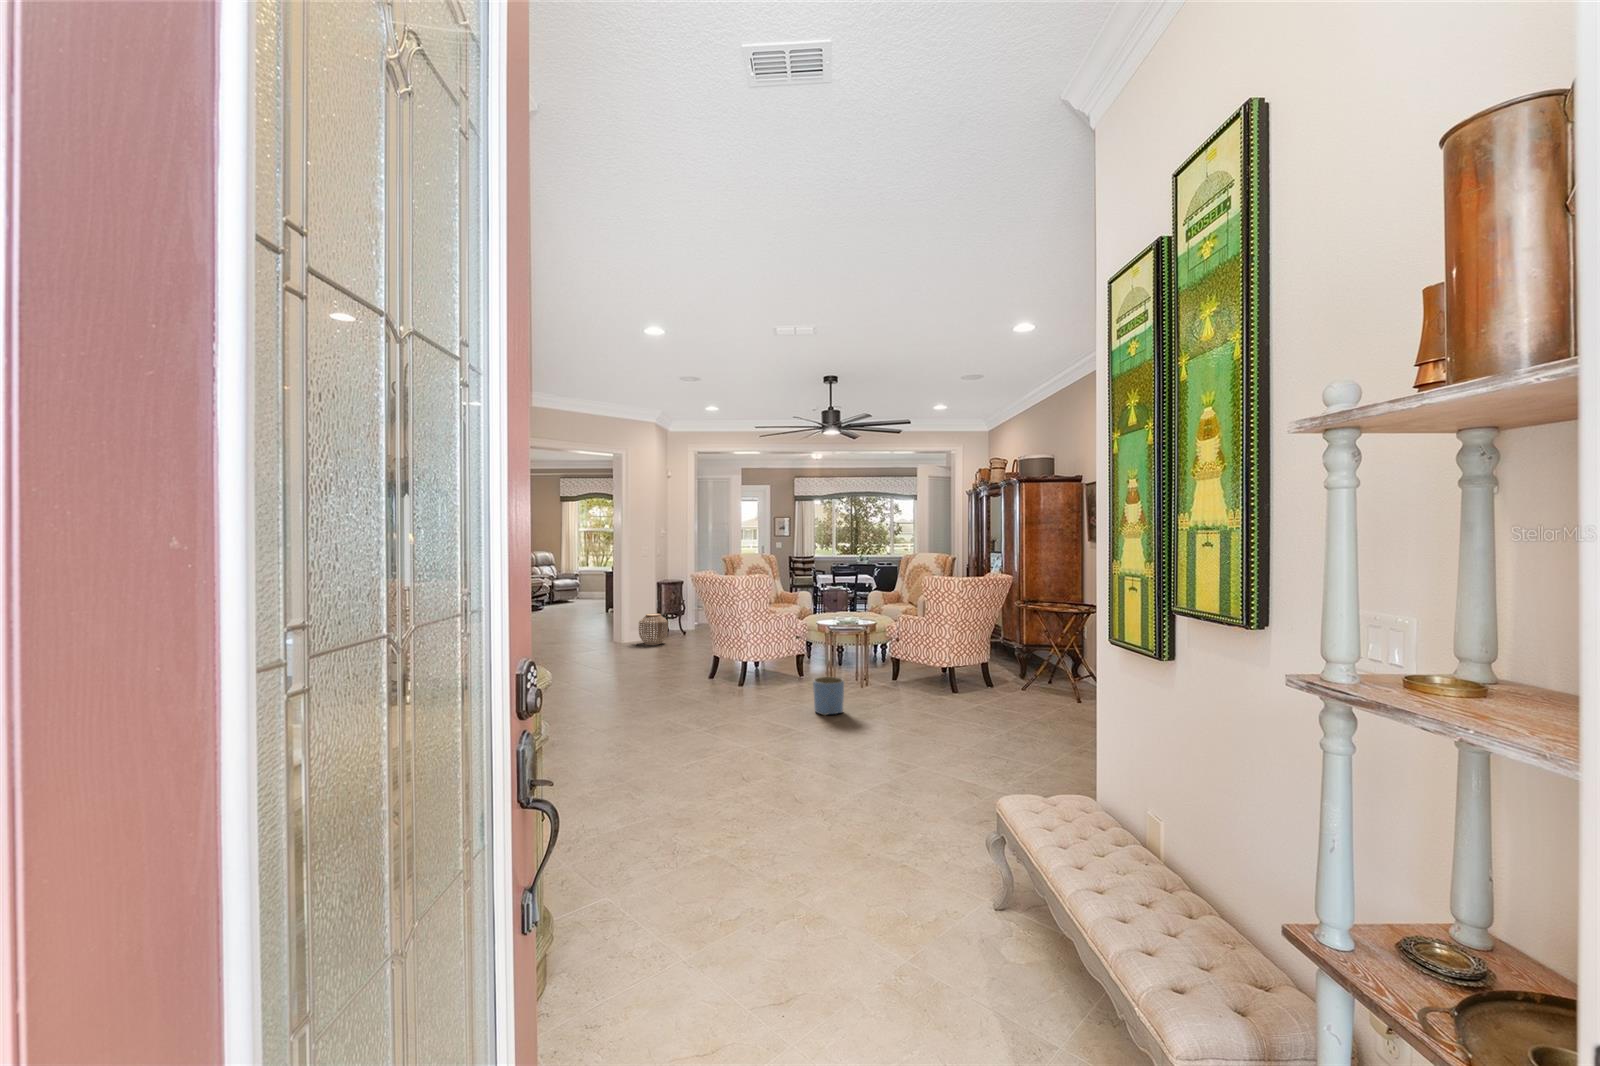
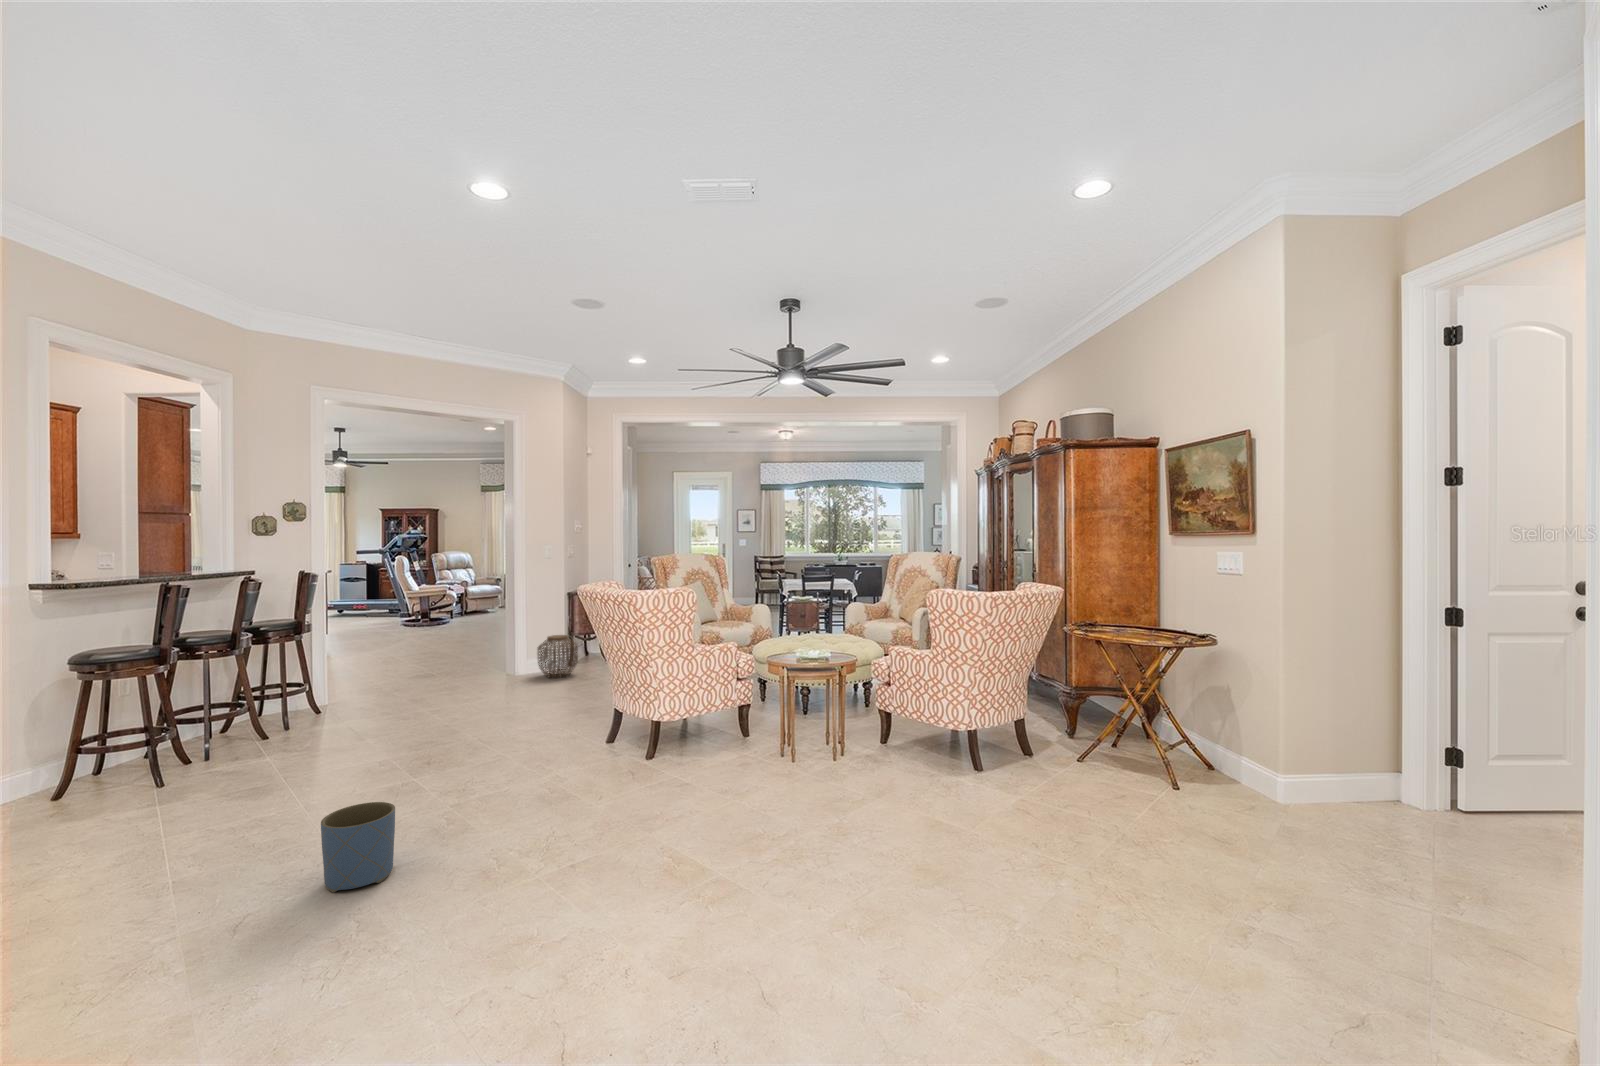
planter: present [813,677,844,715] -> present [321,802,395,893]

